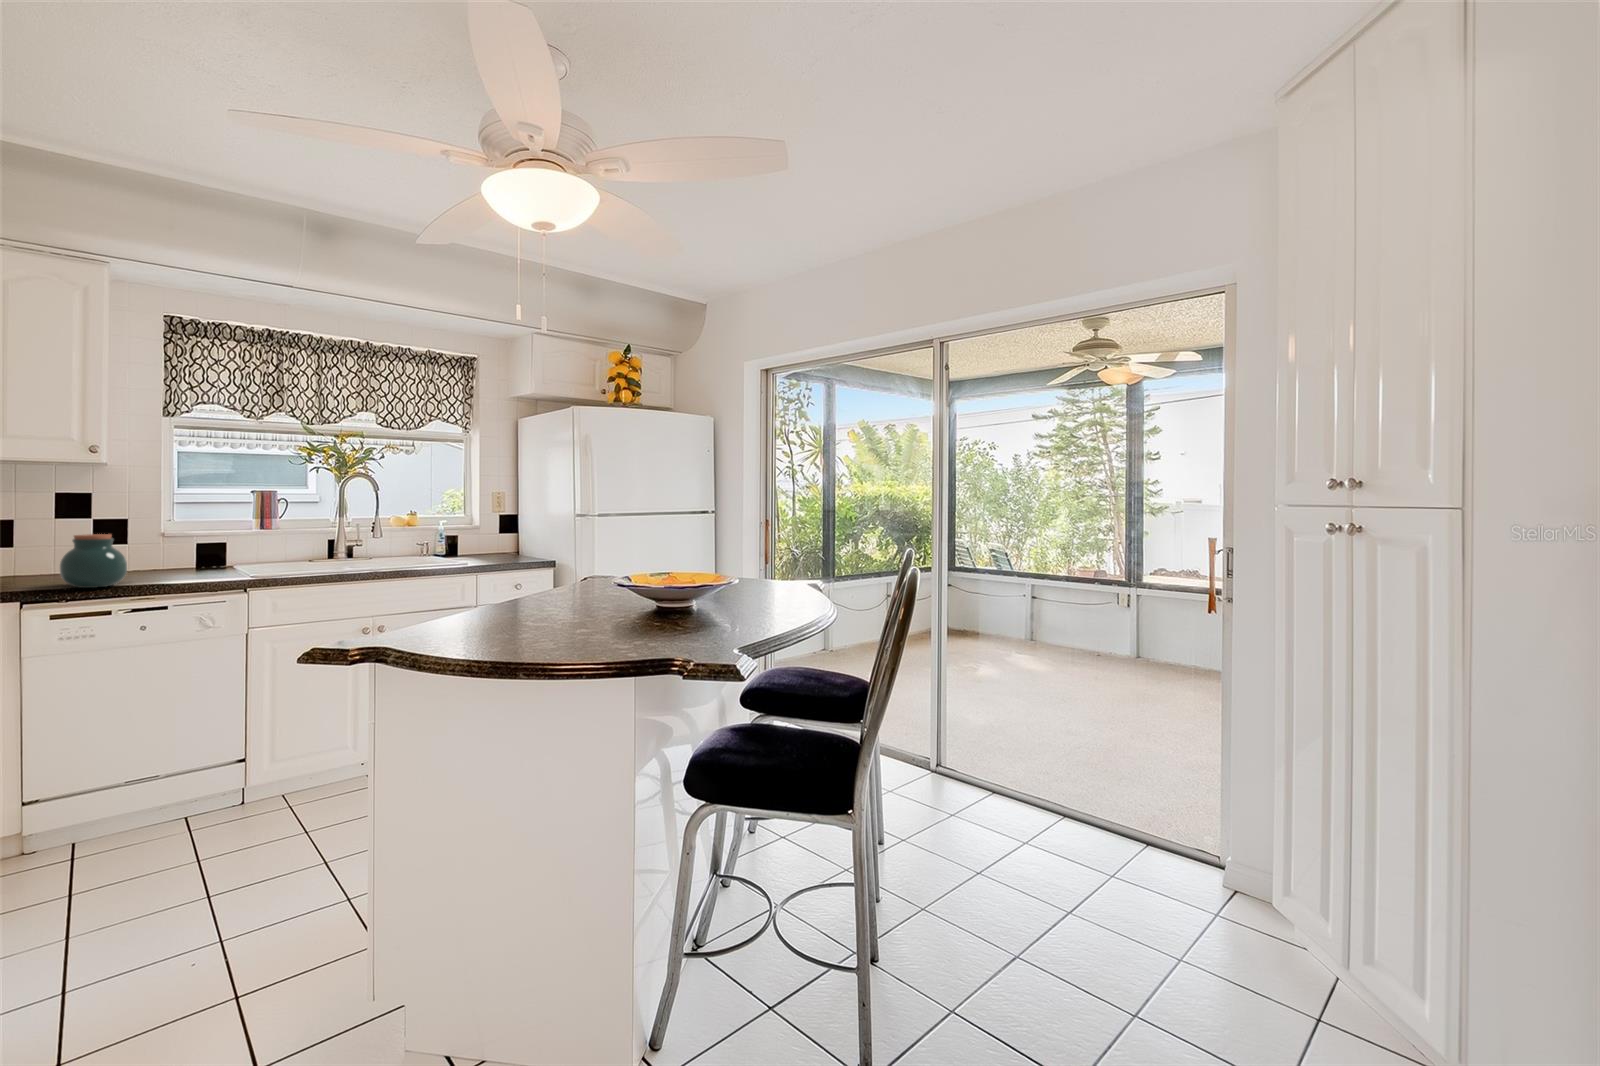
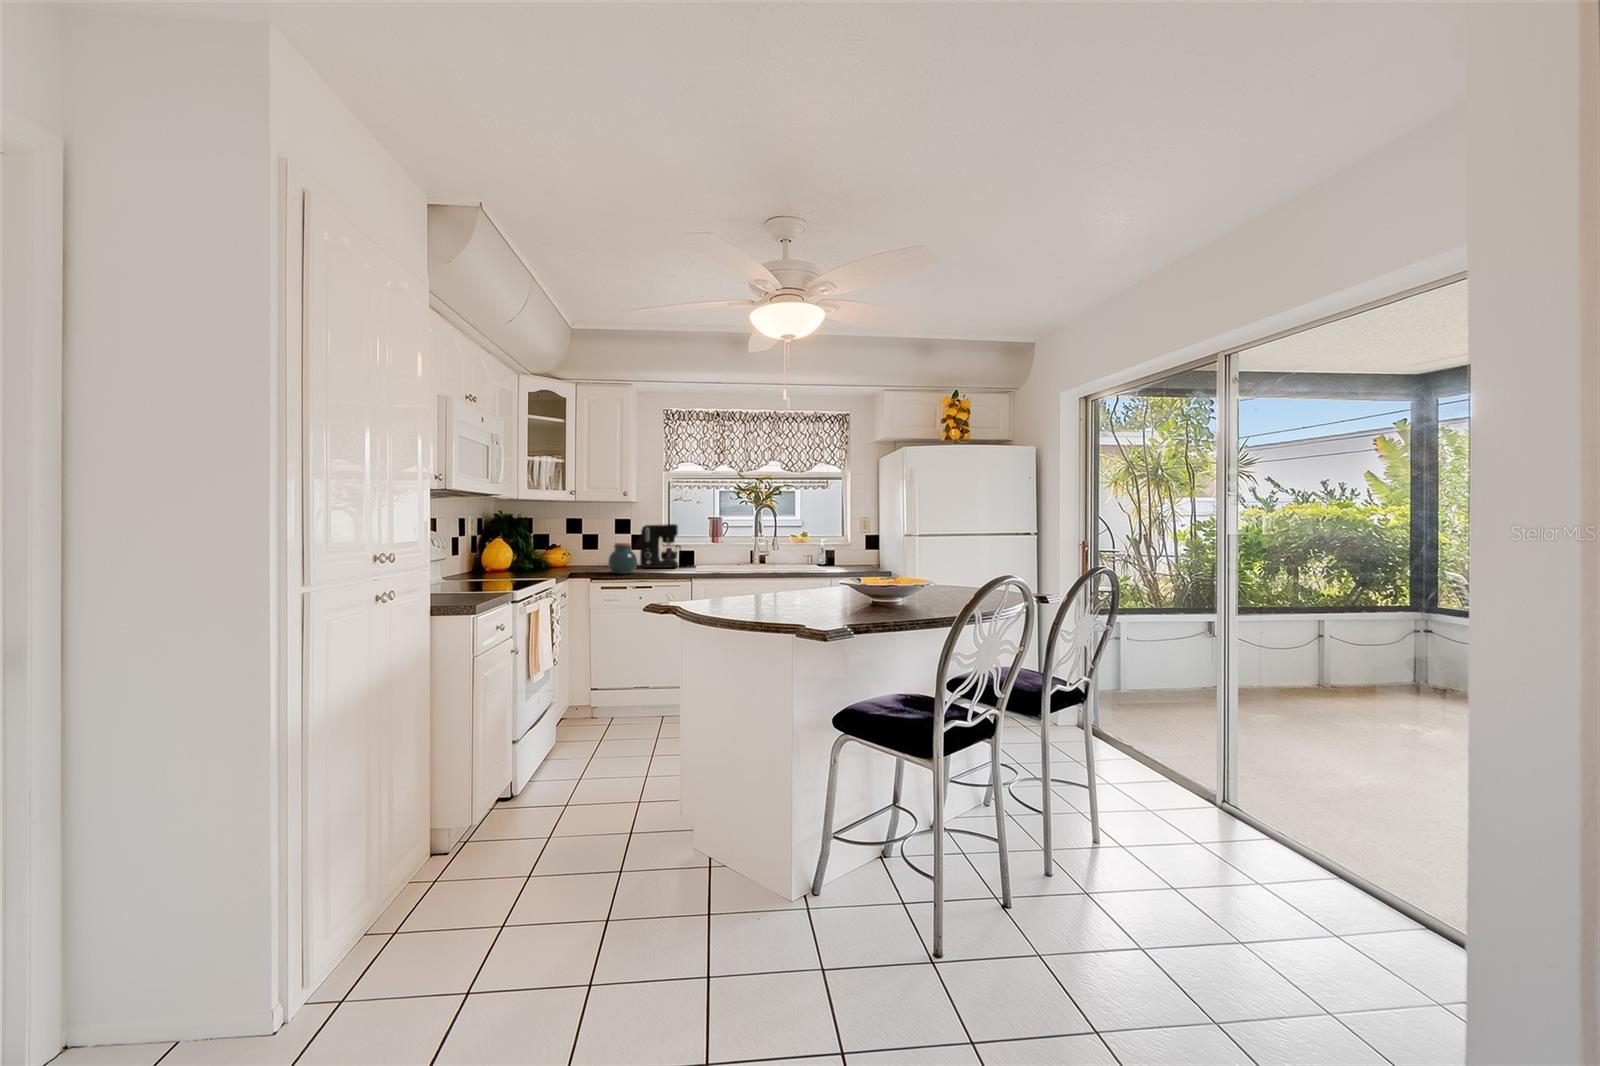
coffee maker: none [126,501,212,573] -> present [640,524,681,568]

